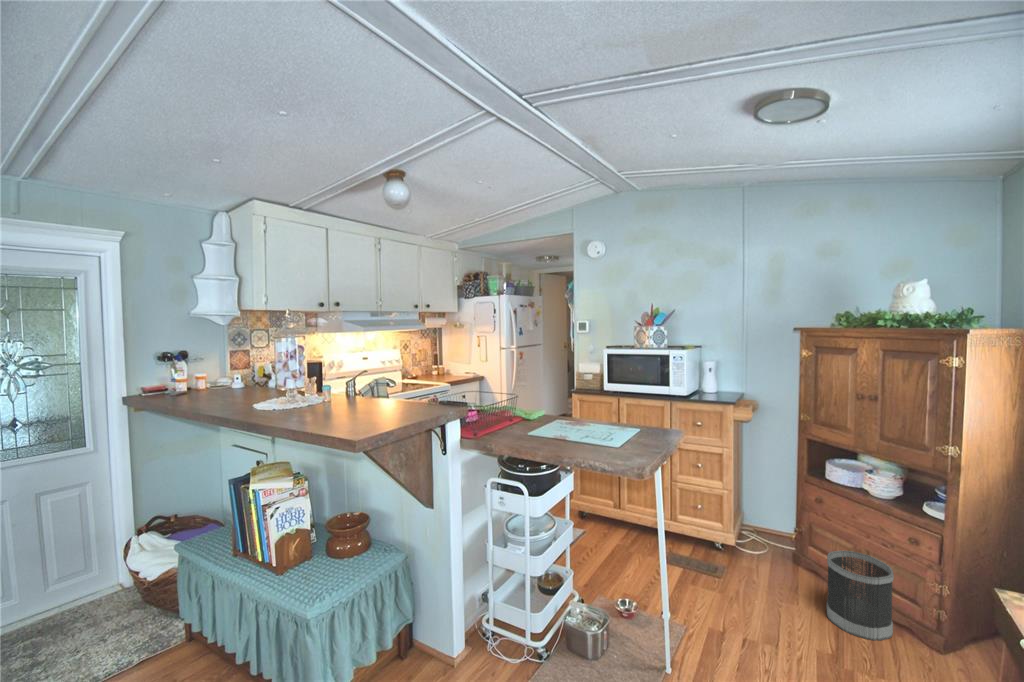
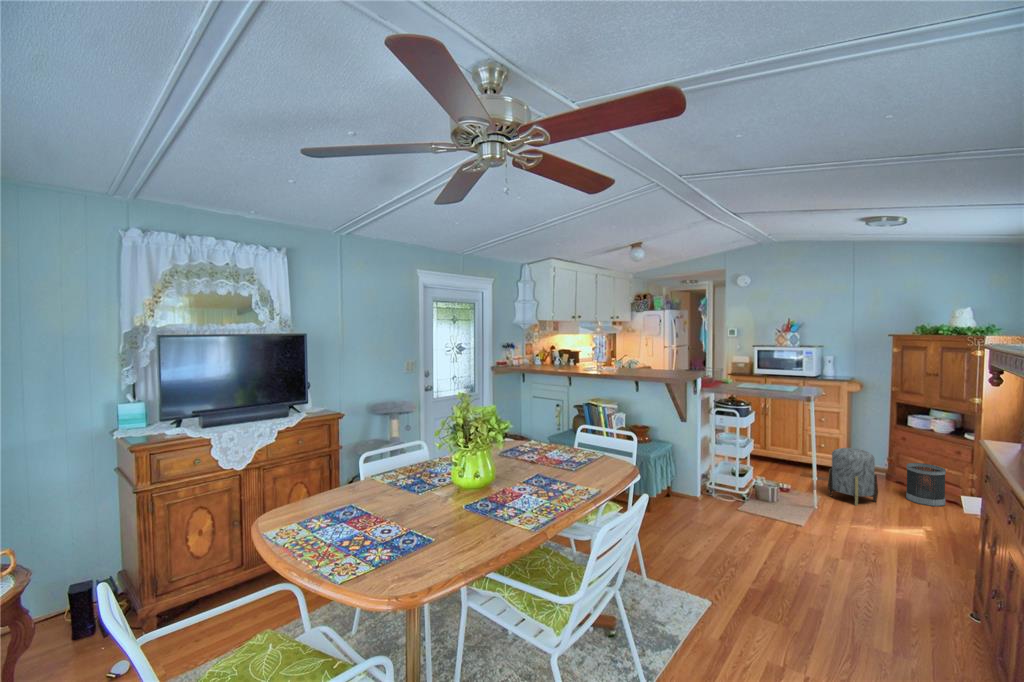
stool: none [700,530,783,650] -> present [828,448,878,506]

